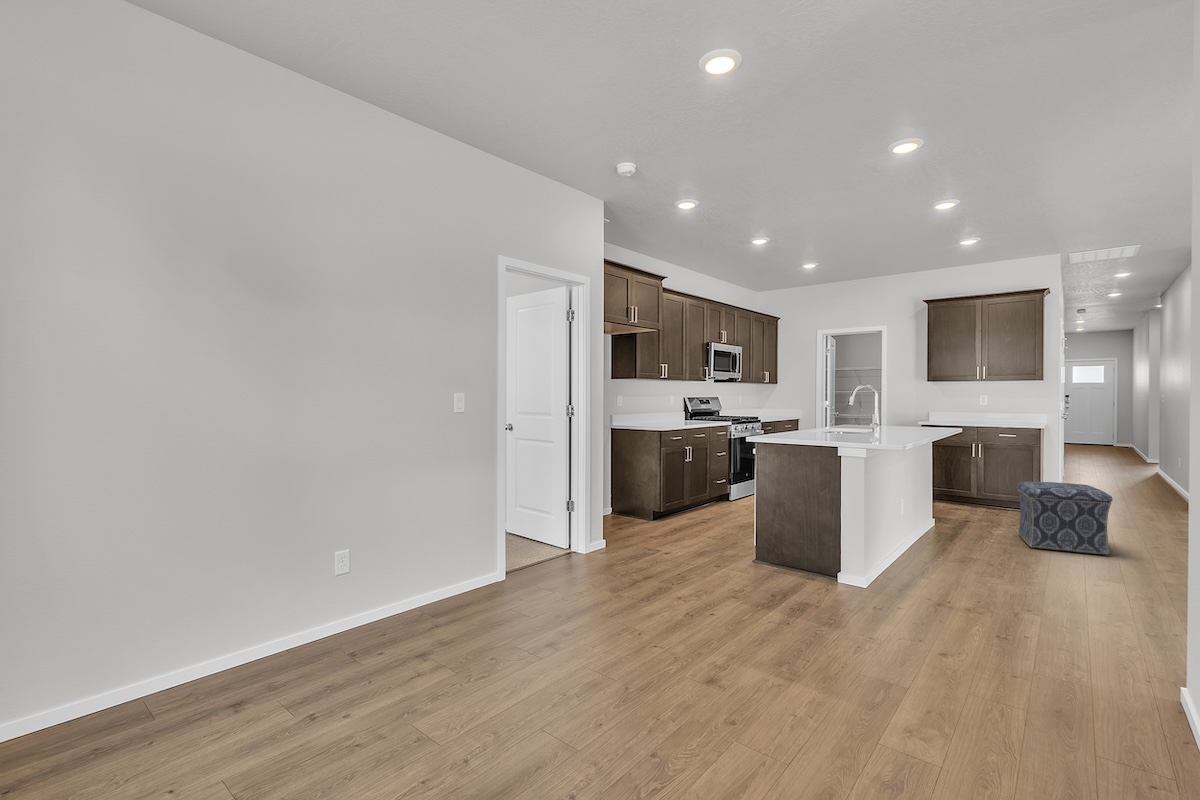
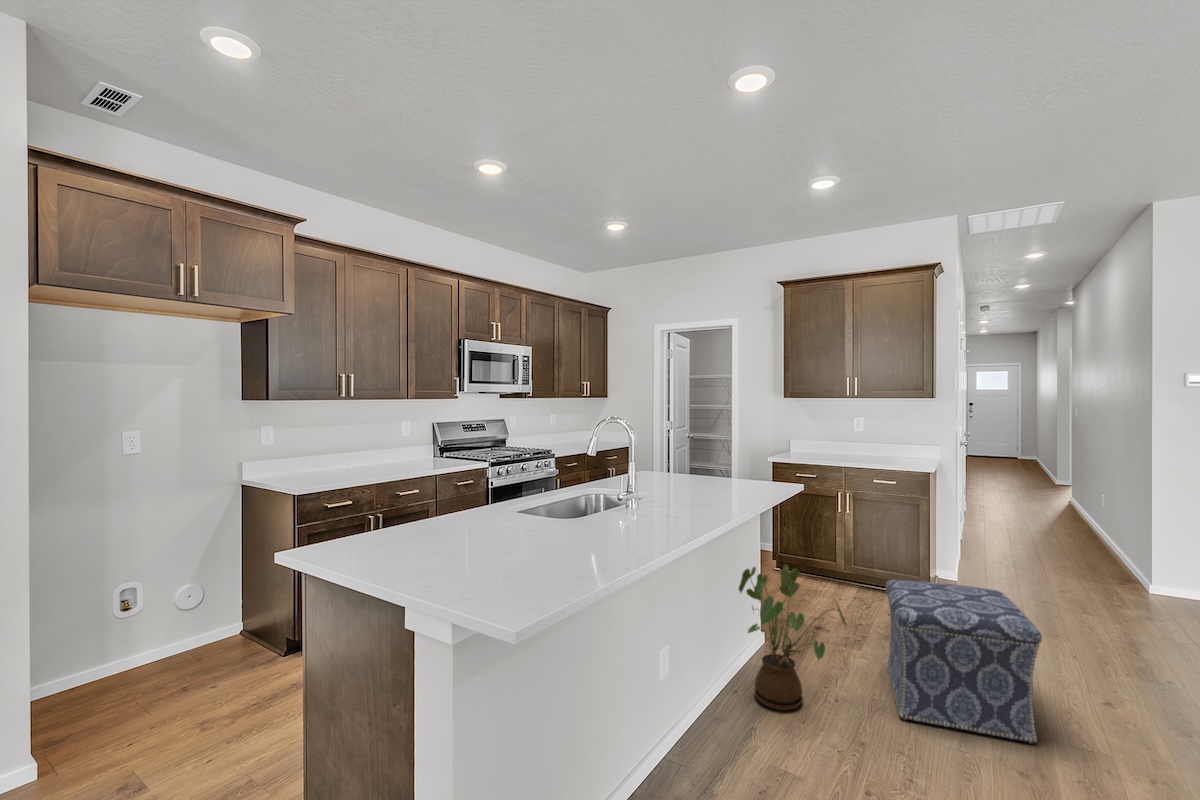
house plant: none [928,471,998,544] -> present [738,564,847,710]

